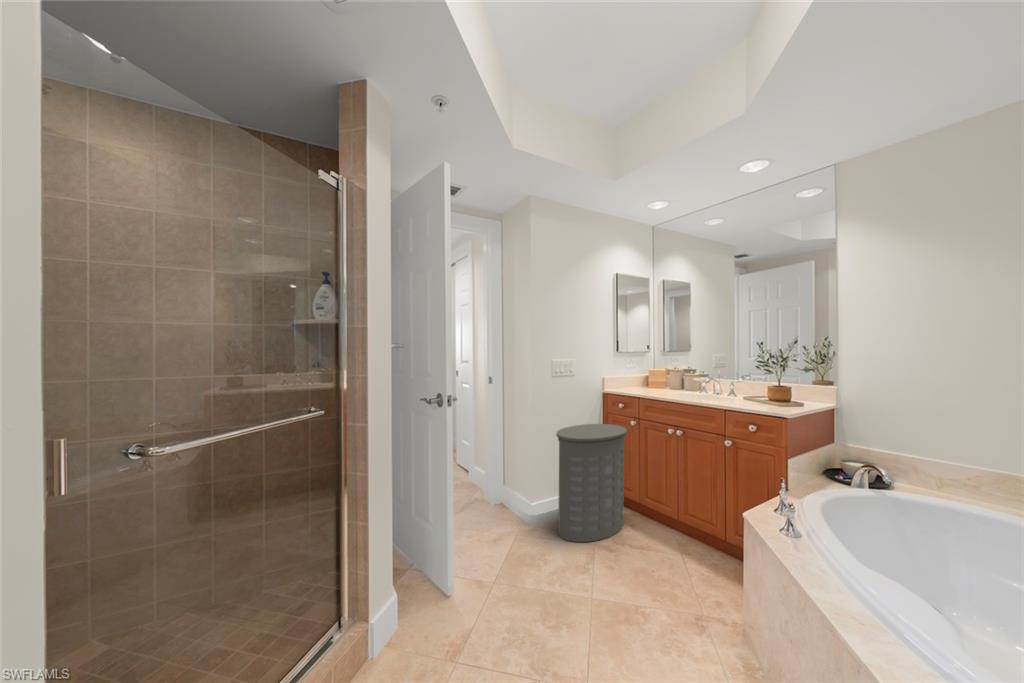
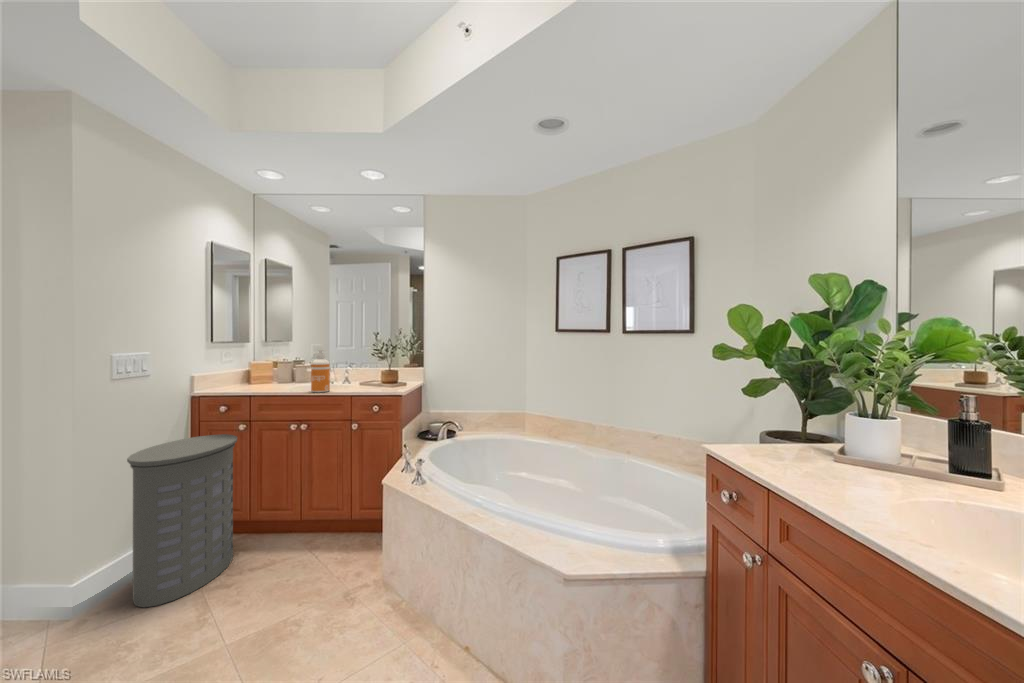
soap dispenser: none [687,362,705,403] -> present [311,349,330,392]

